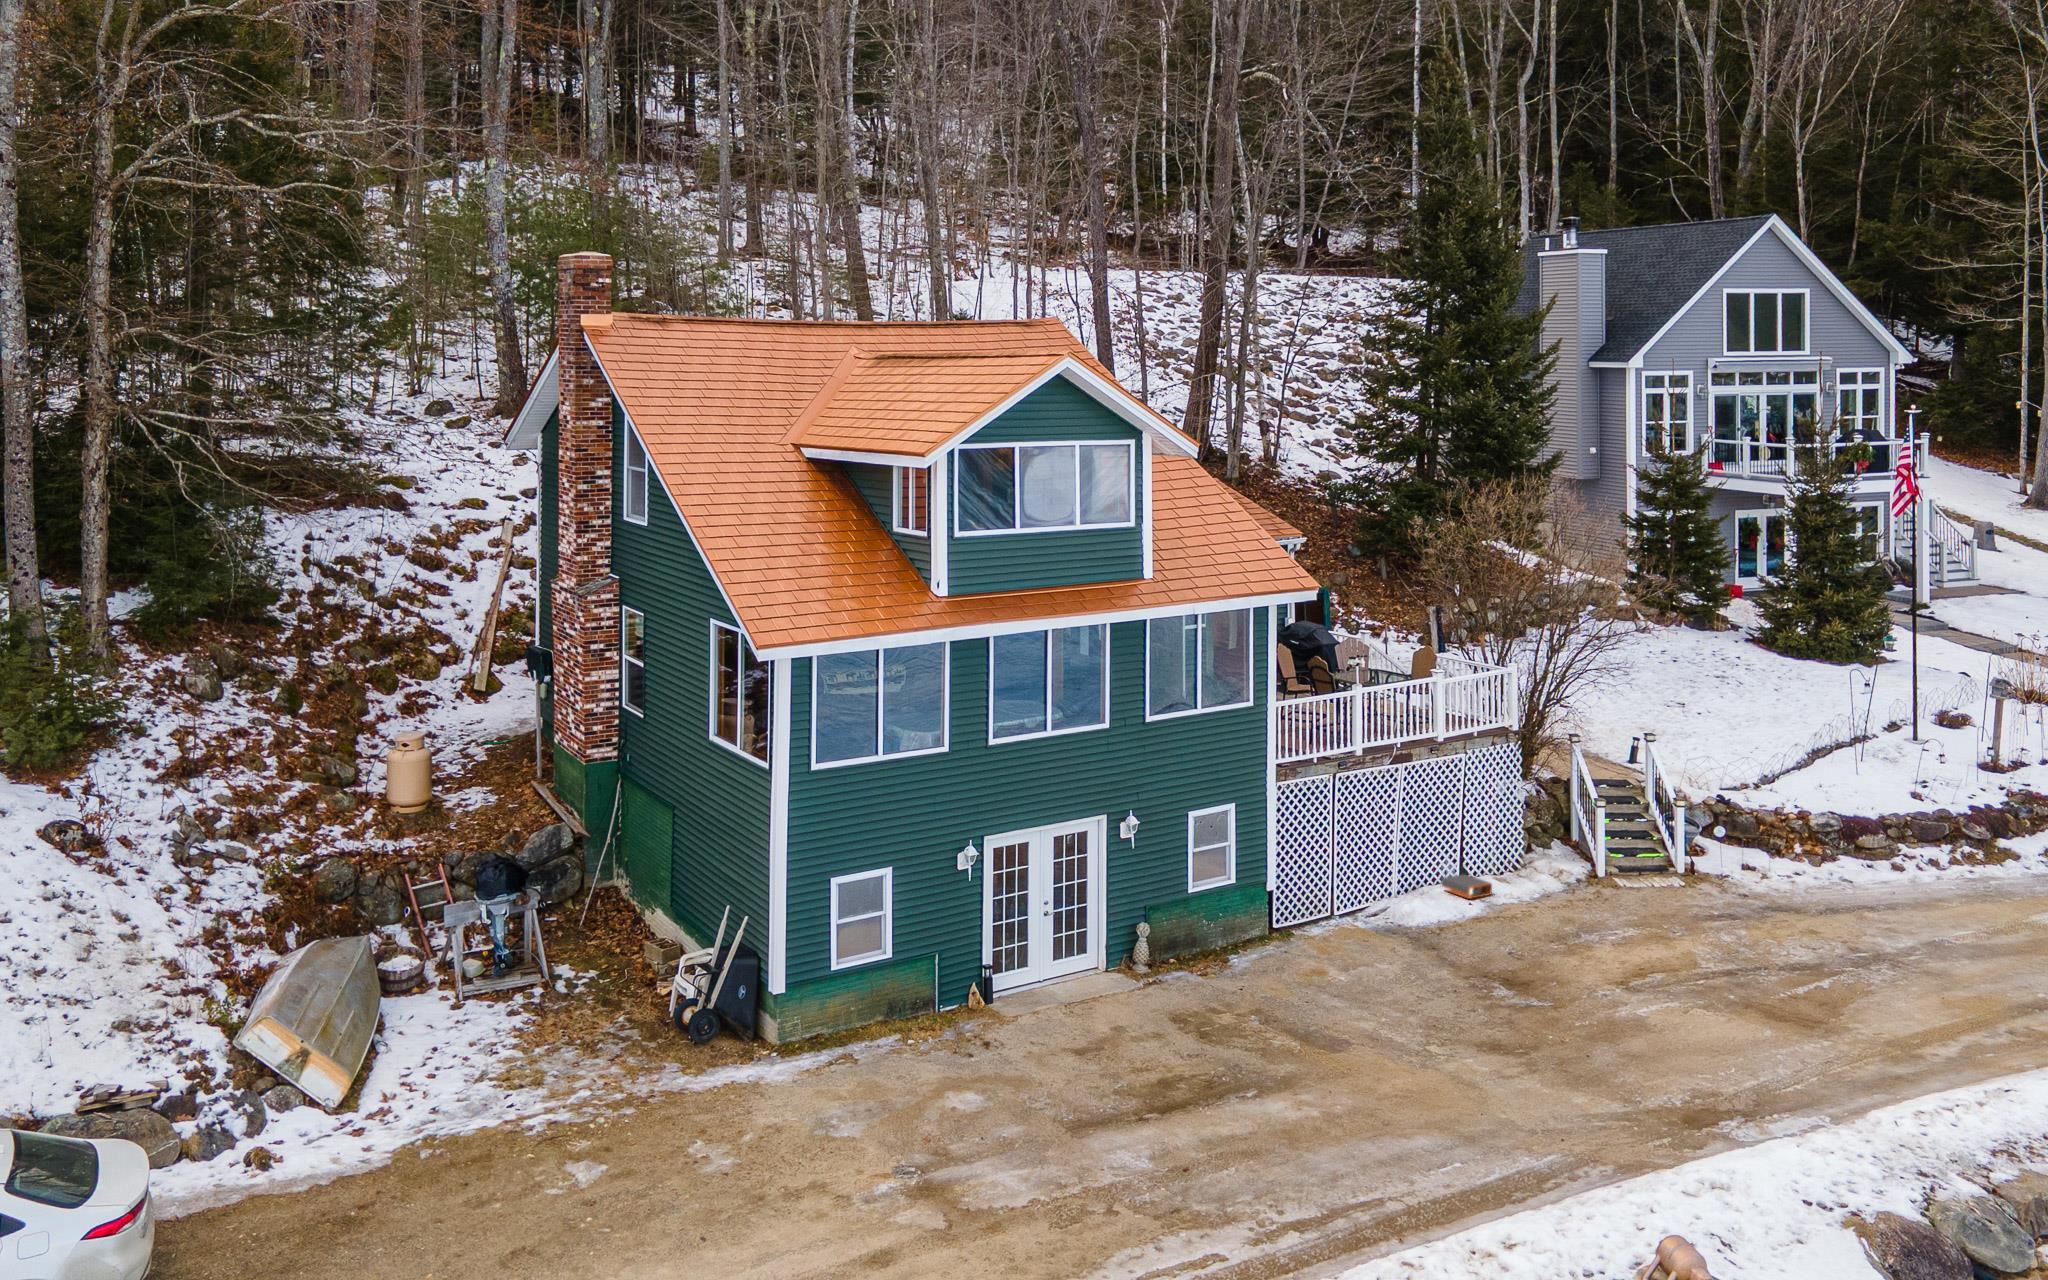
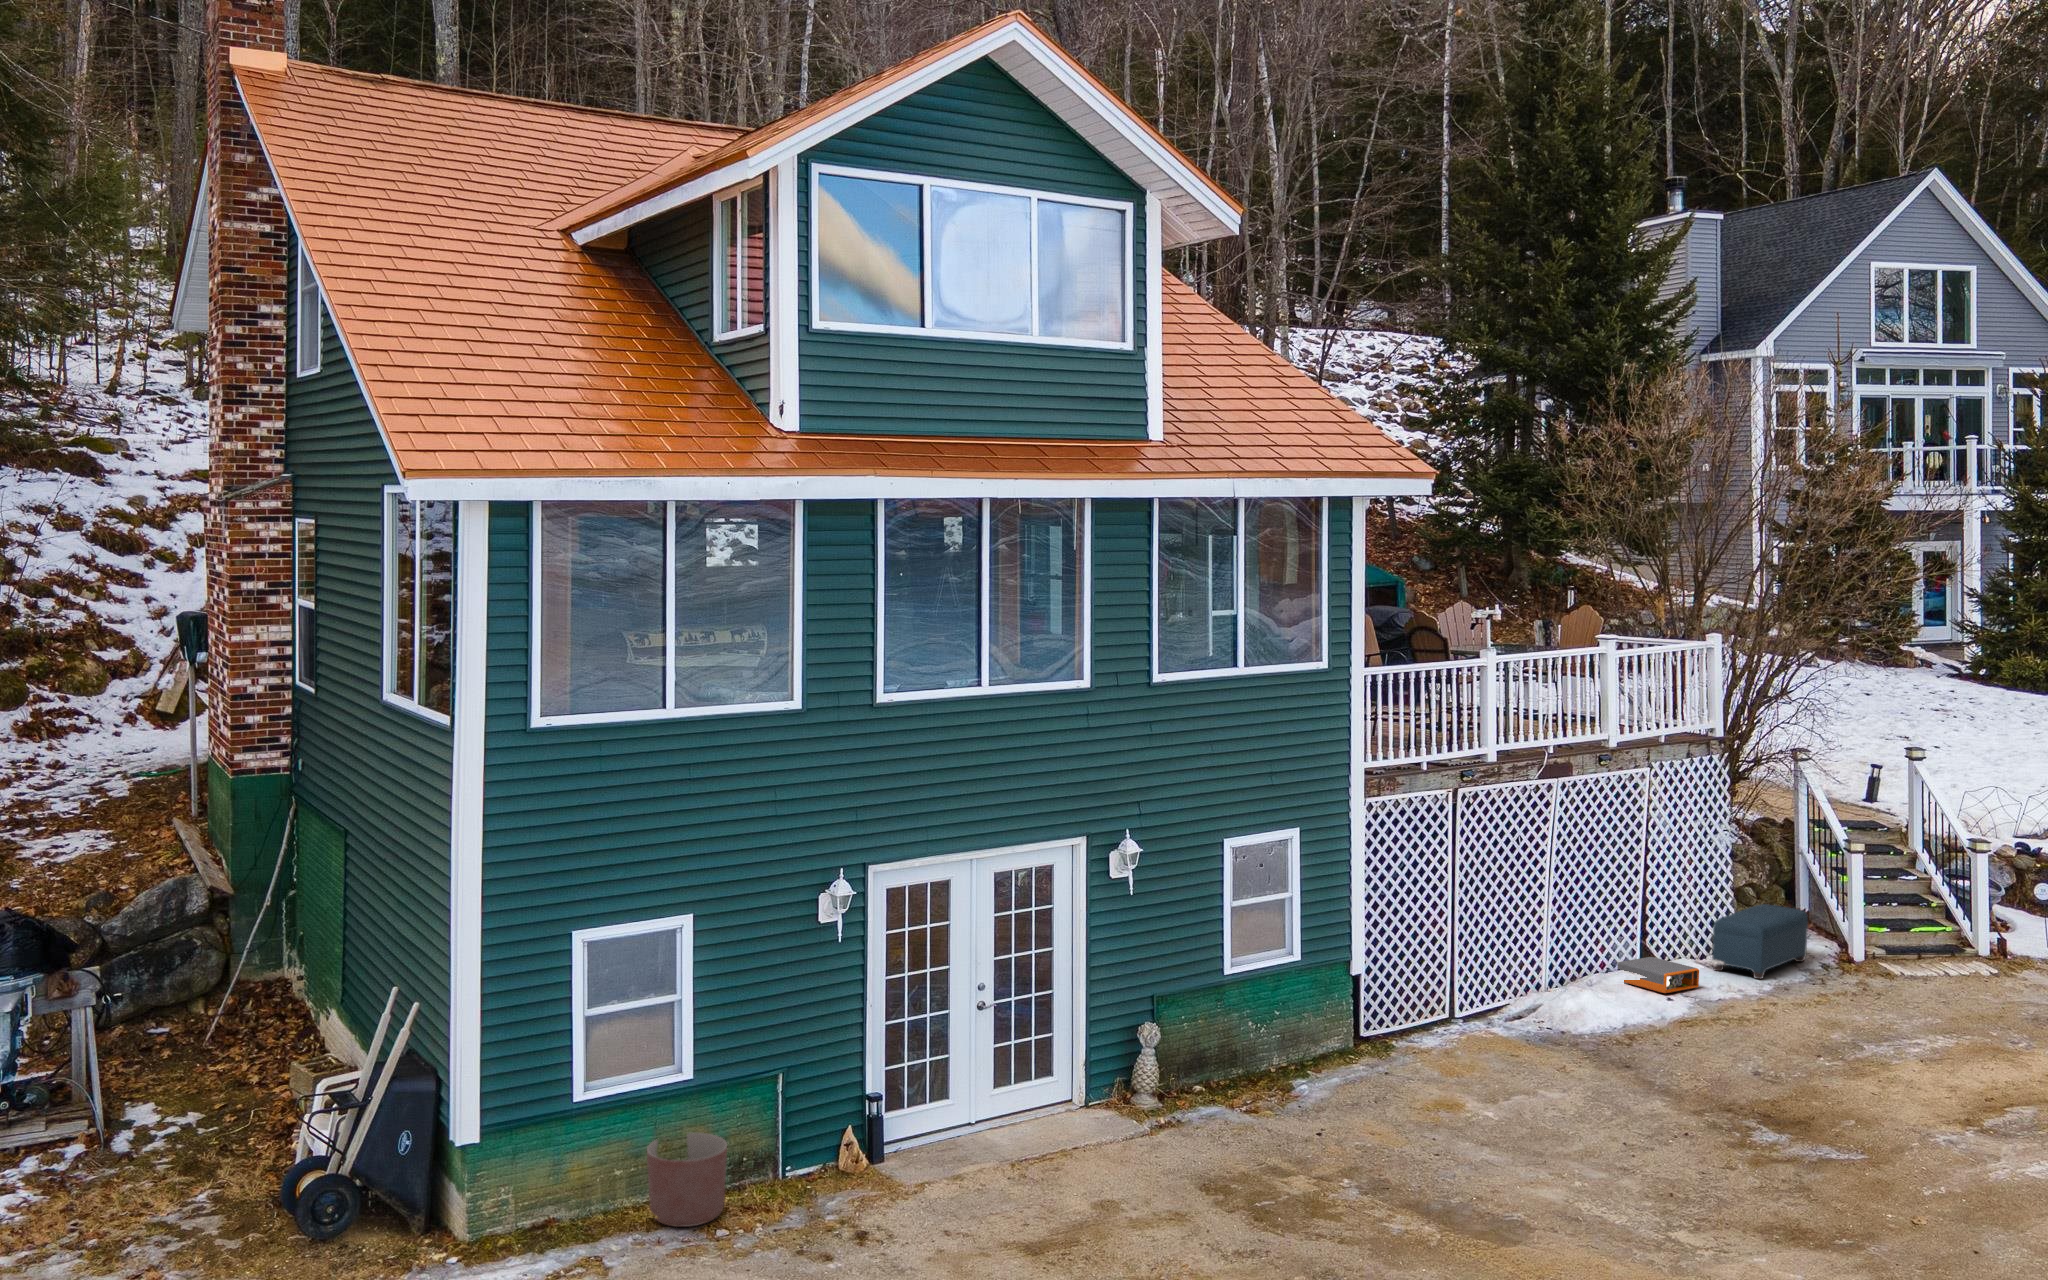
bench: none [1504,839,1570,889] -> present [1712,904,1808,979]
planter: none [868,987,911,1038] -> present [647,1133,727,1227]

